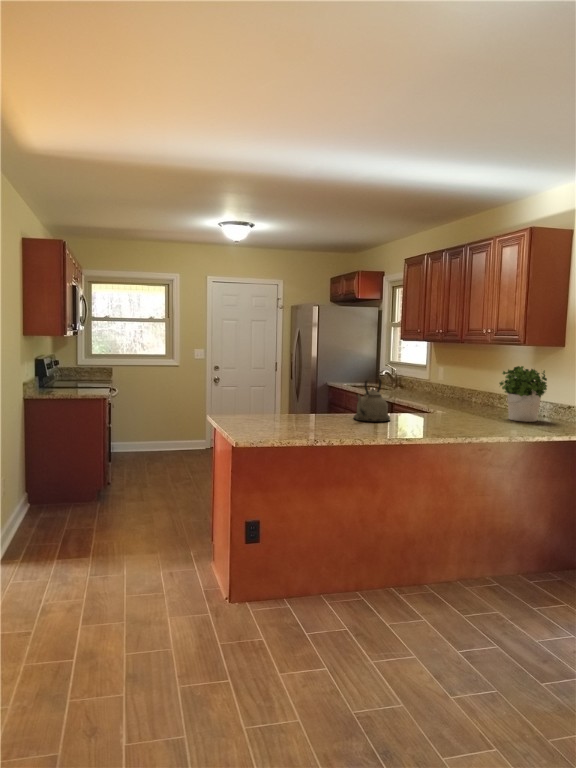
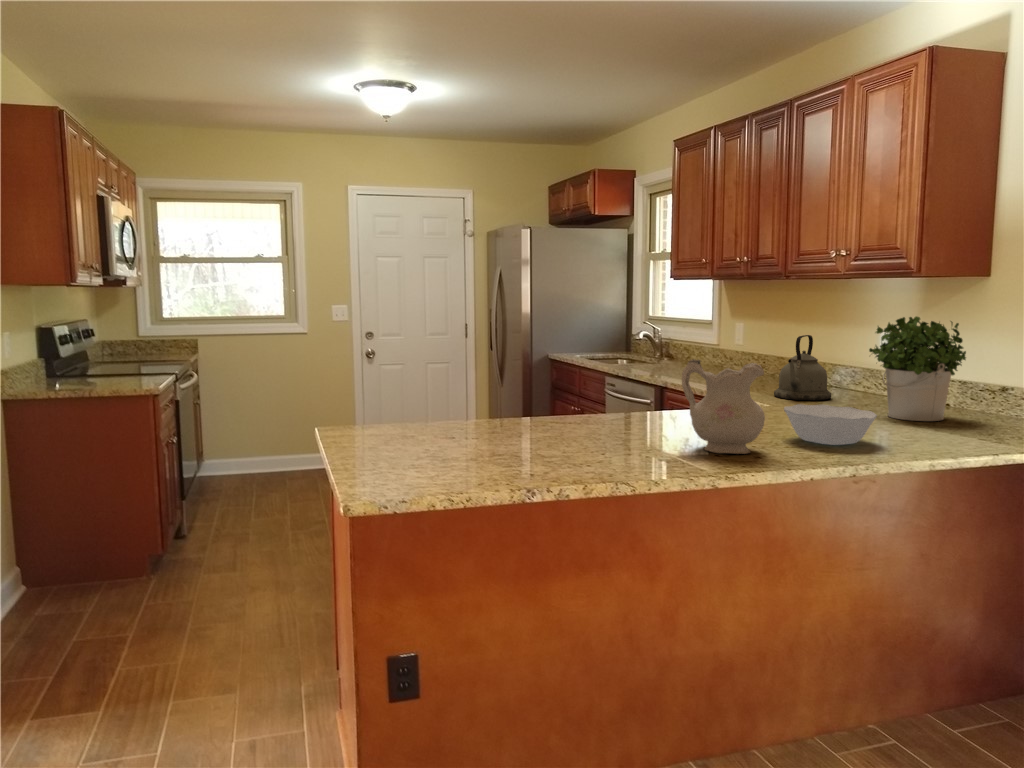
kettle: present [354,378,390,422] -> present [774,335,831,400]
ceramic pitcher: none [392,384,432,431] -> present [682,359,765,454]
bowl: none [446,409,491,429] -> present [784,404,877,445]

